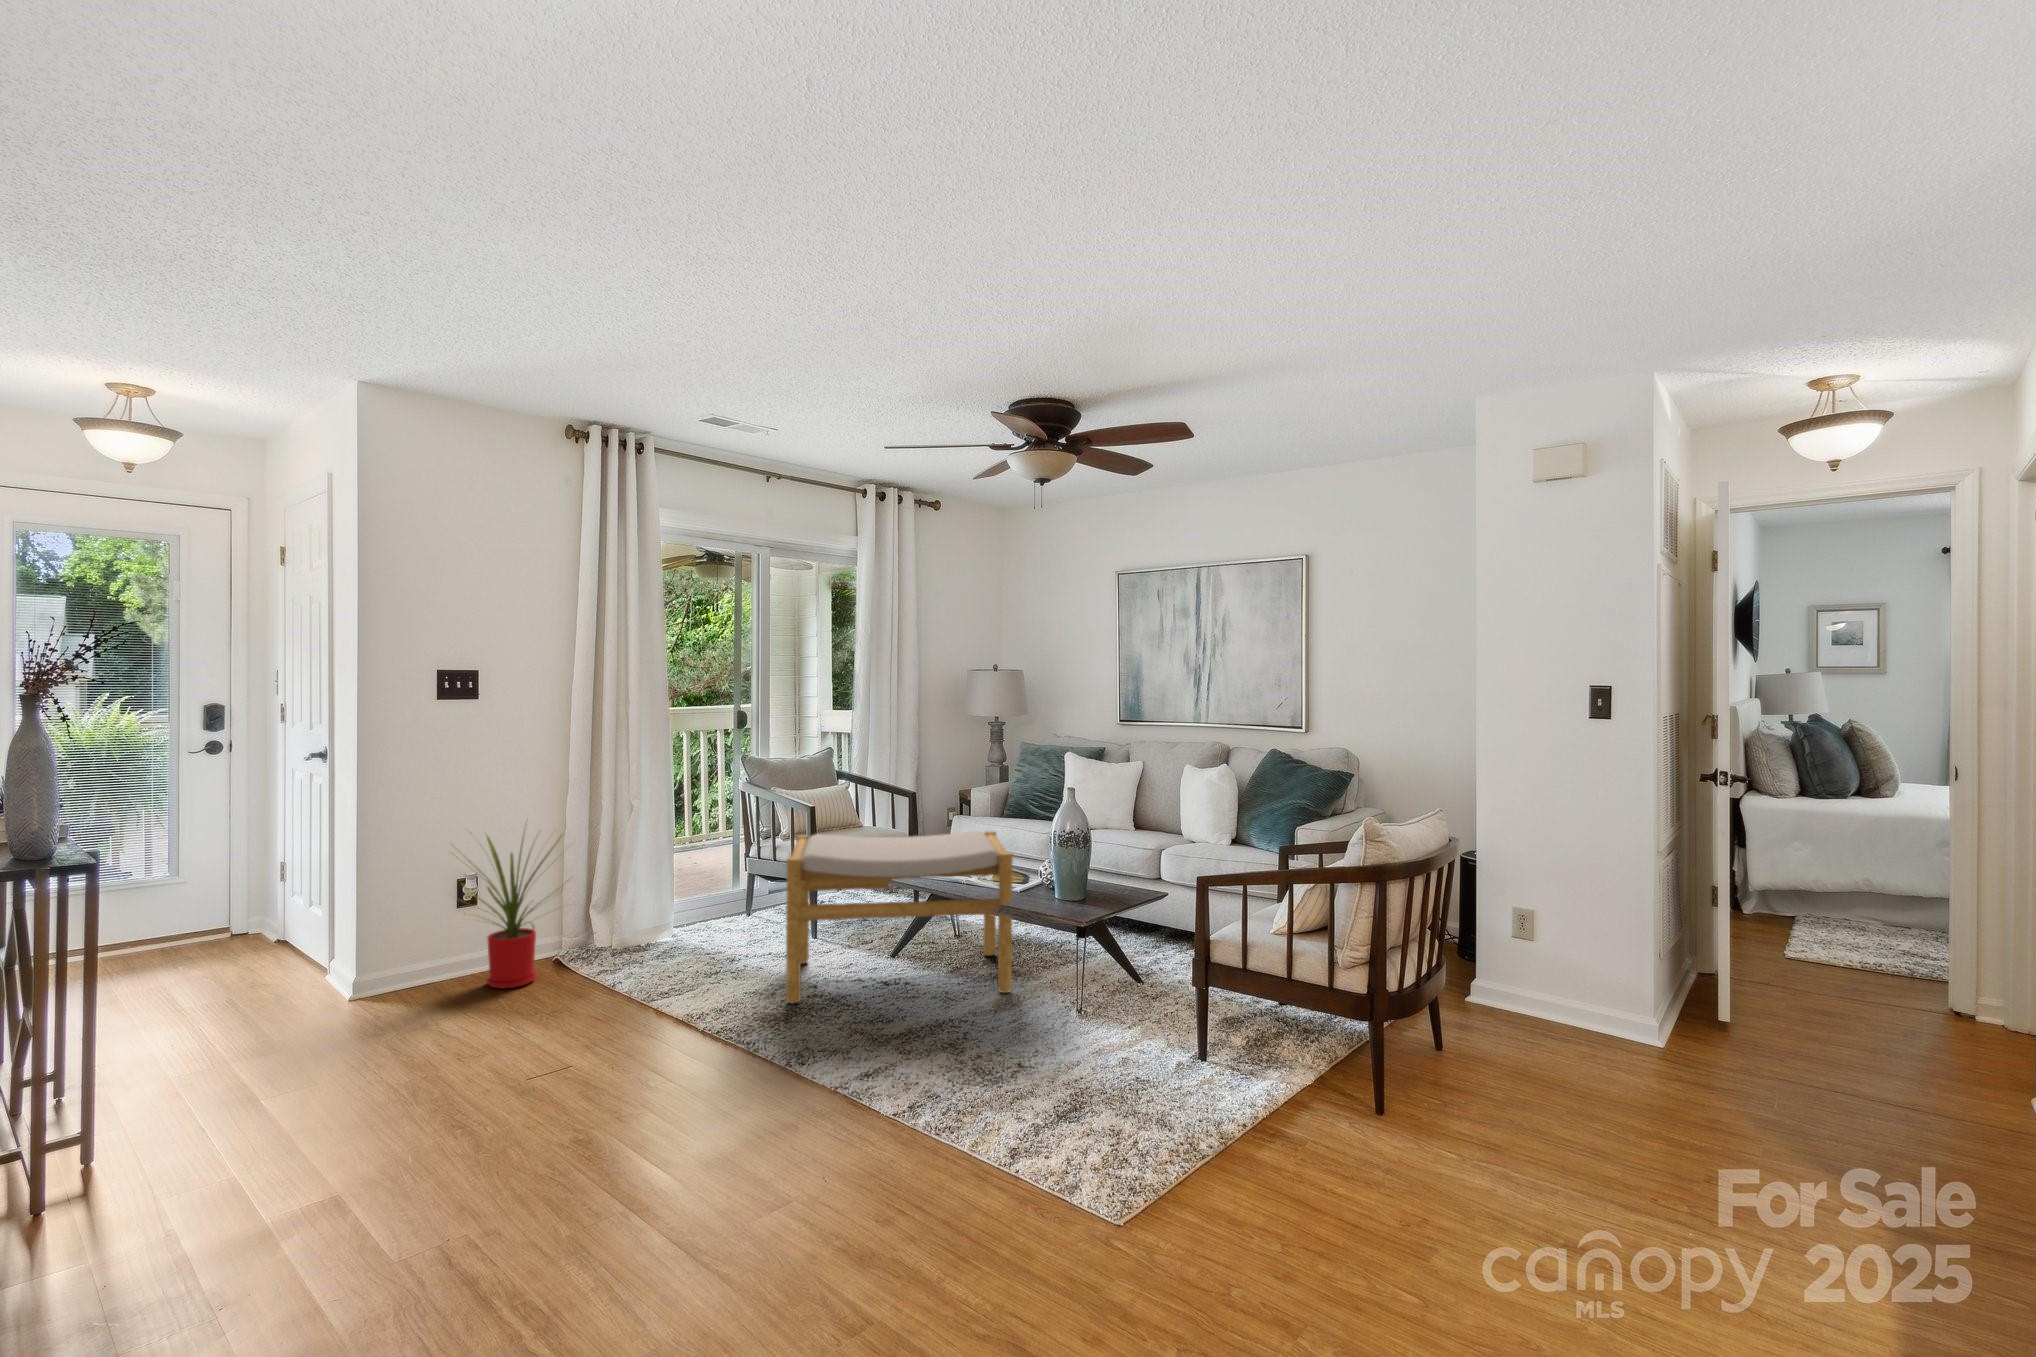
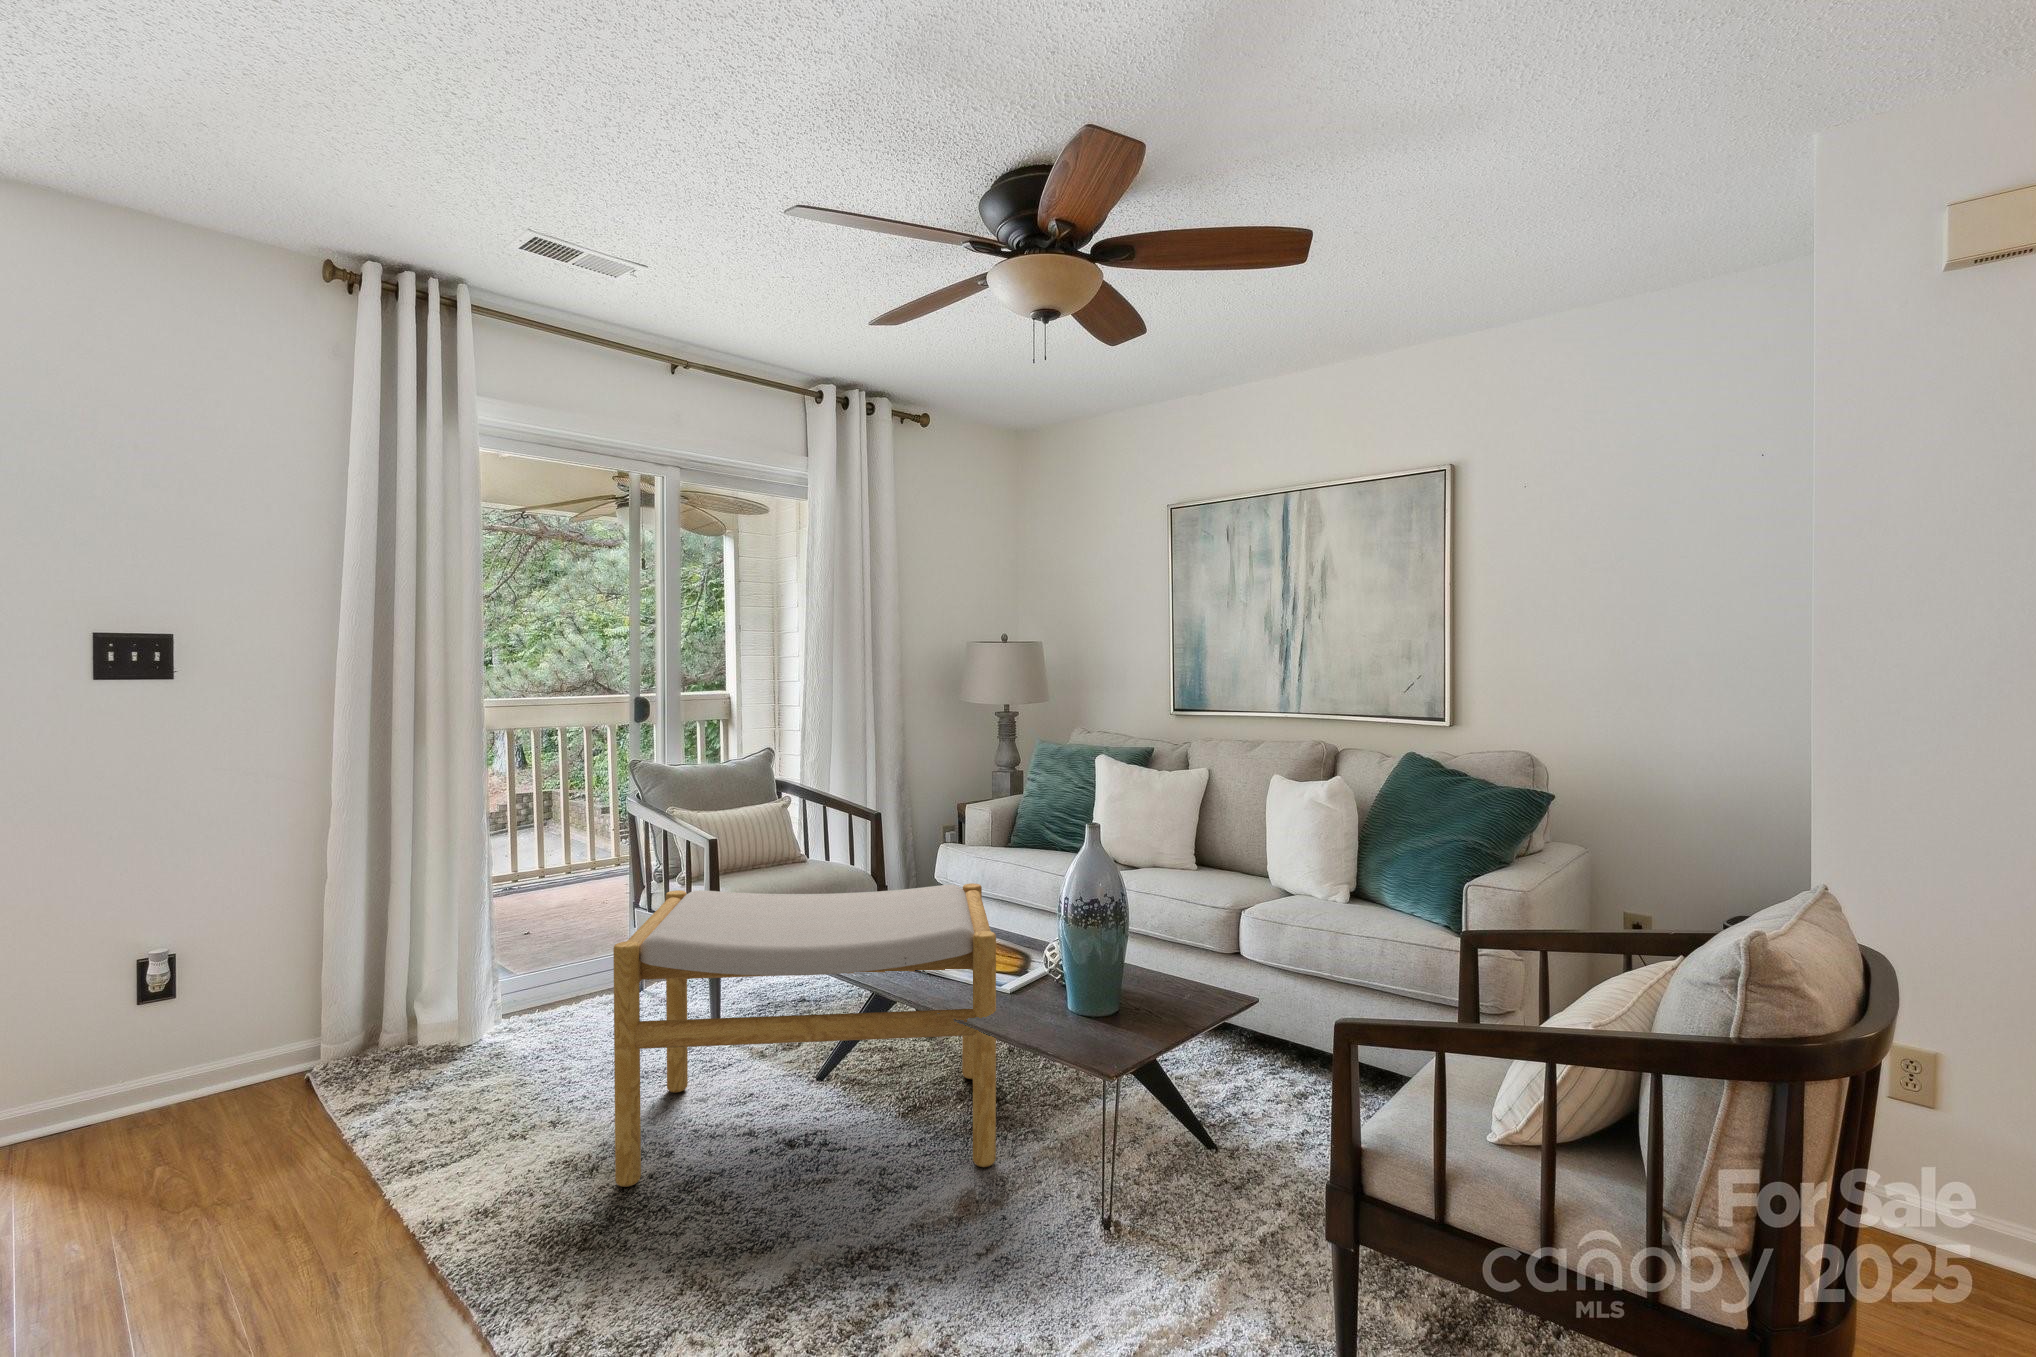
house plant: present [456,831,568,988] -> none [77,866,323,1141]

